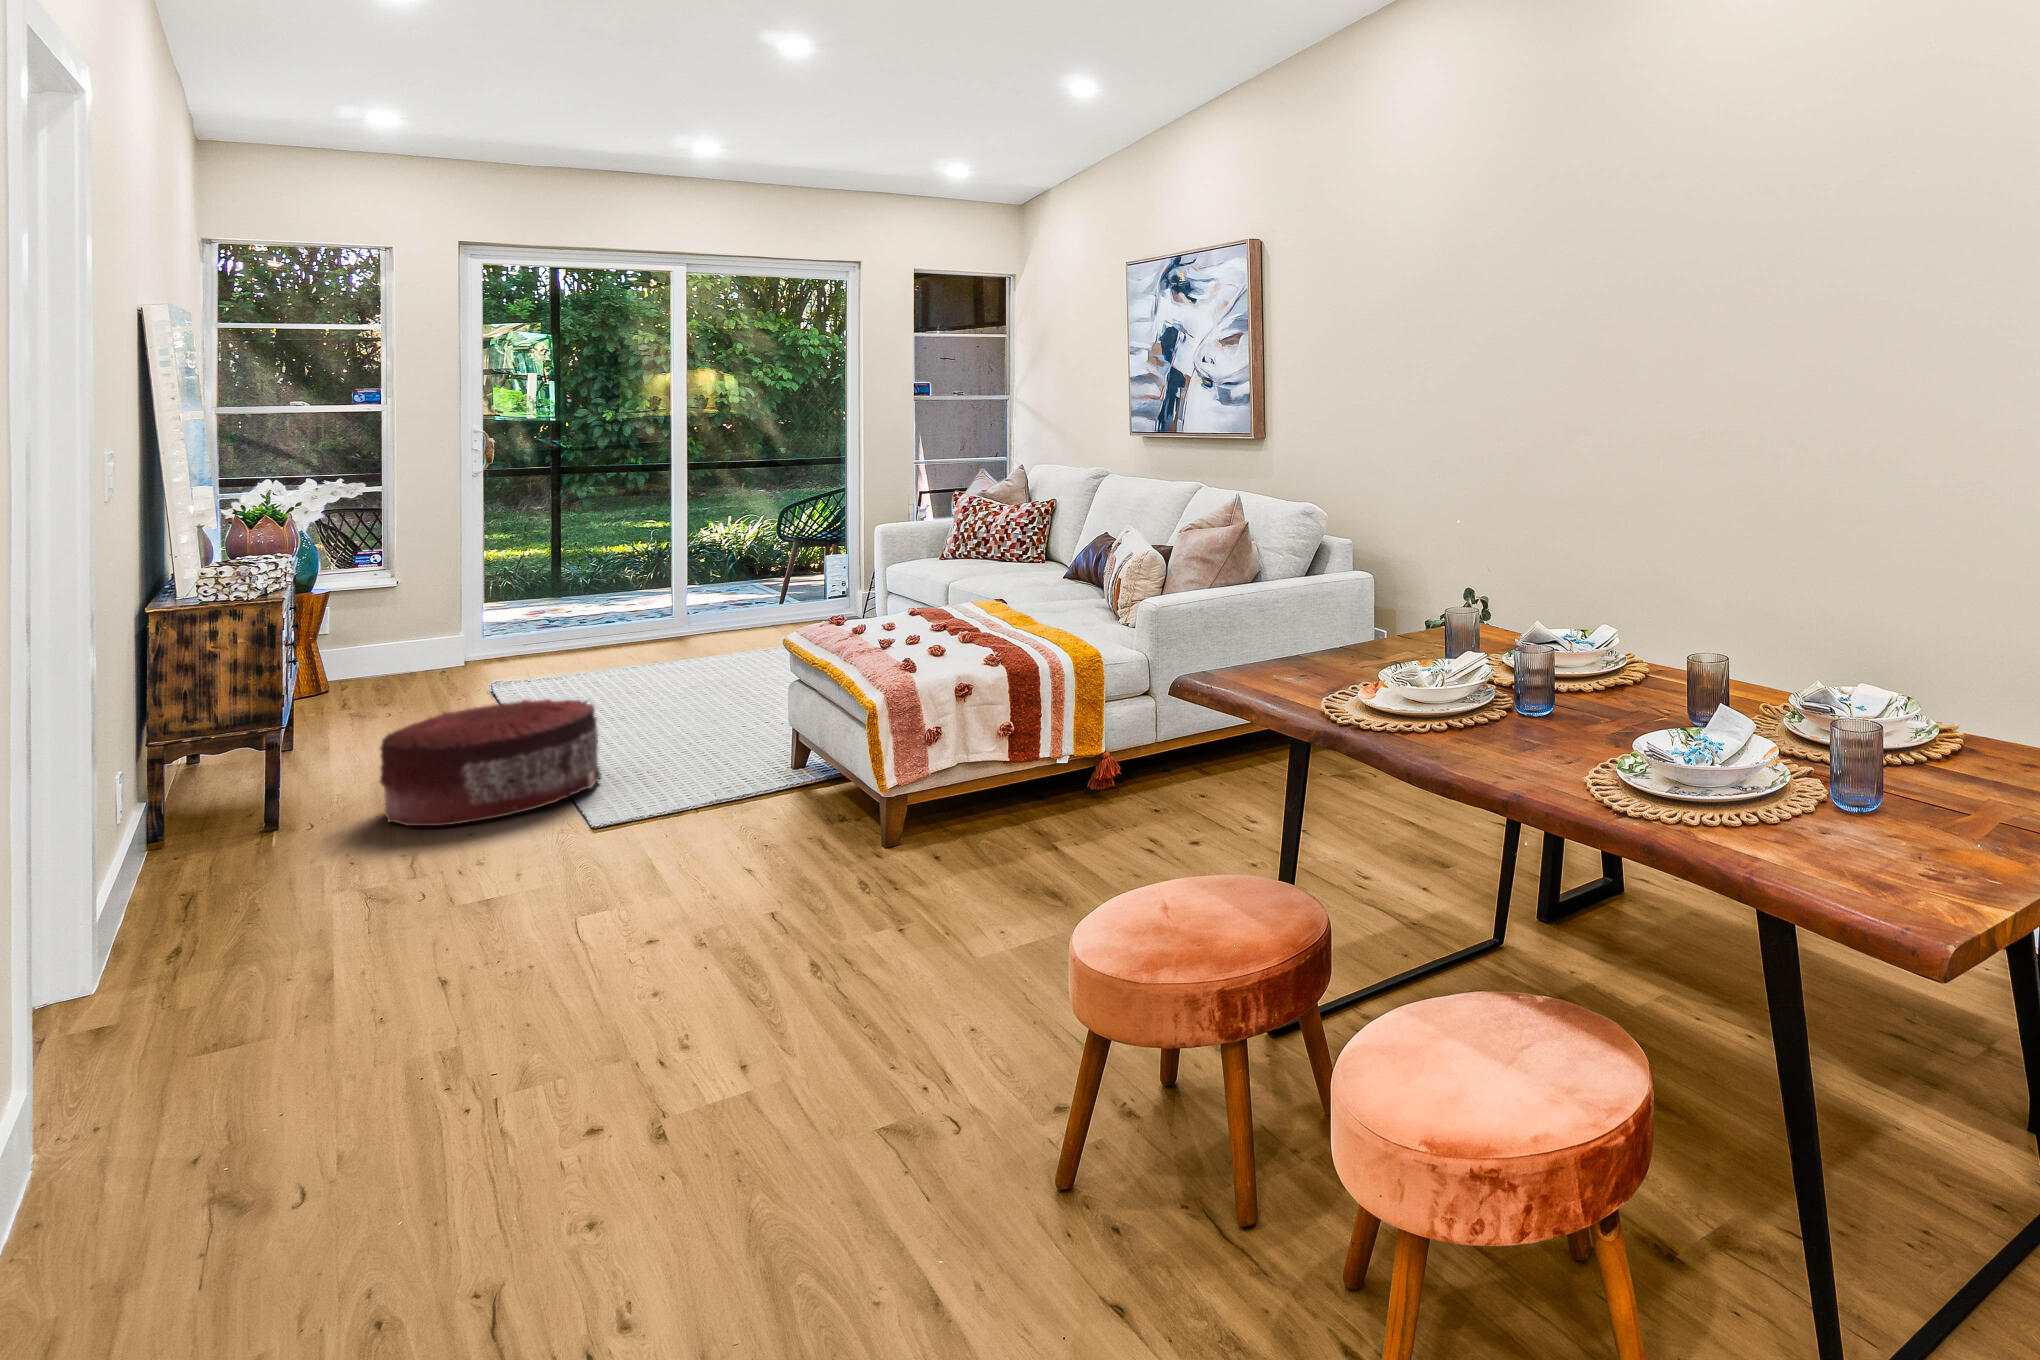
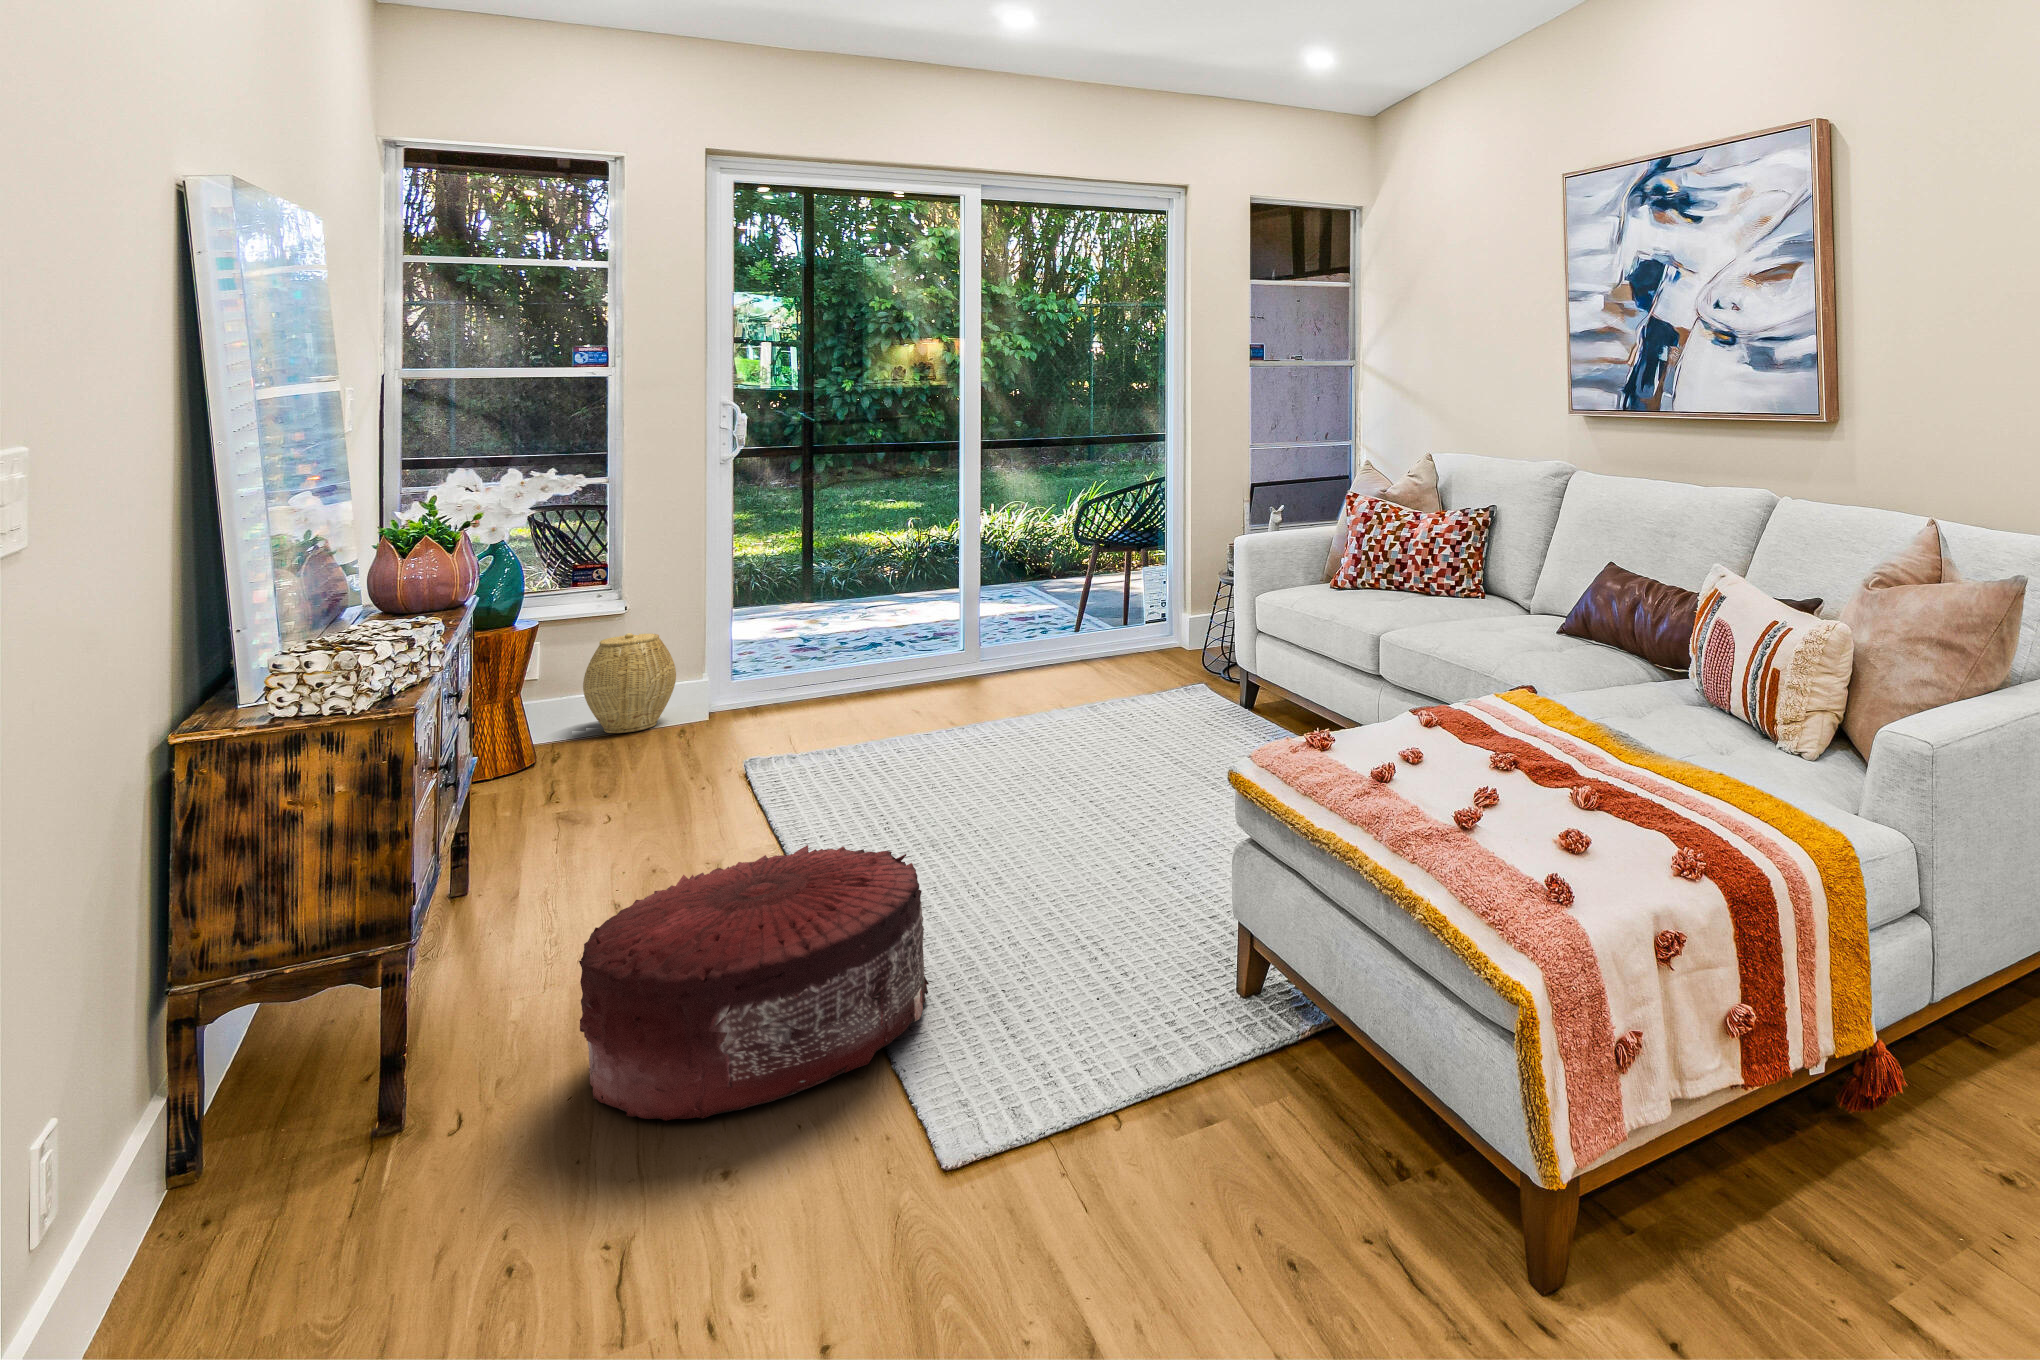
woven basket: none [363,602,439,677] -> present [583,633,676,733]

